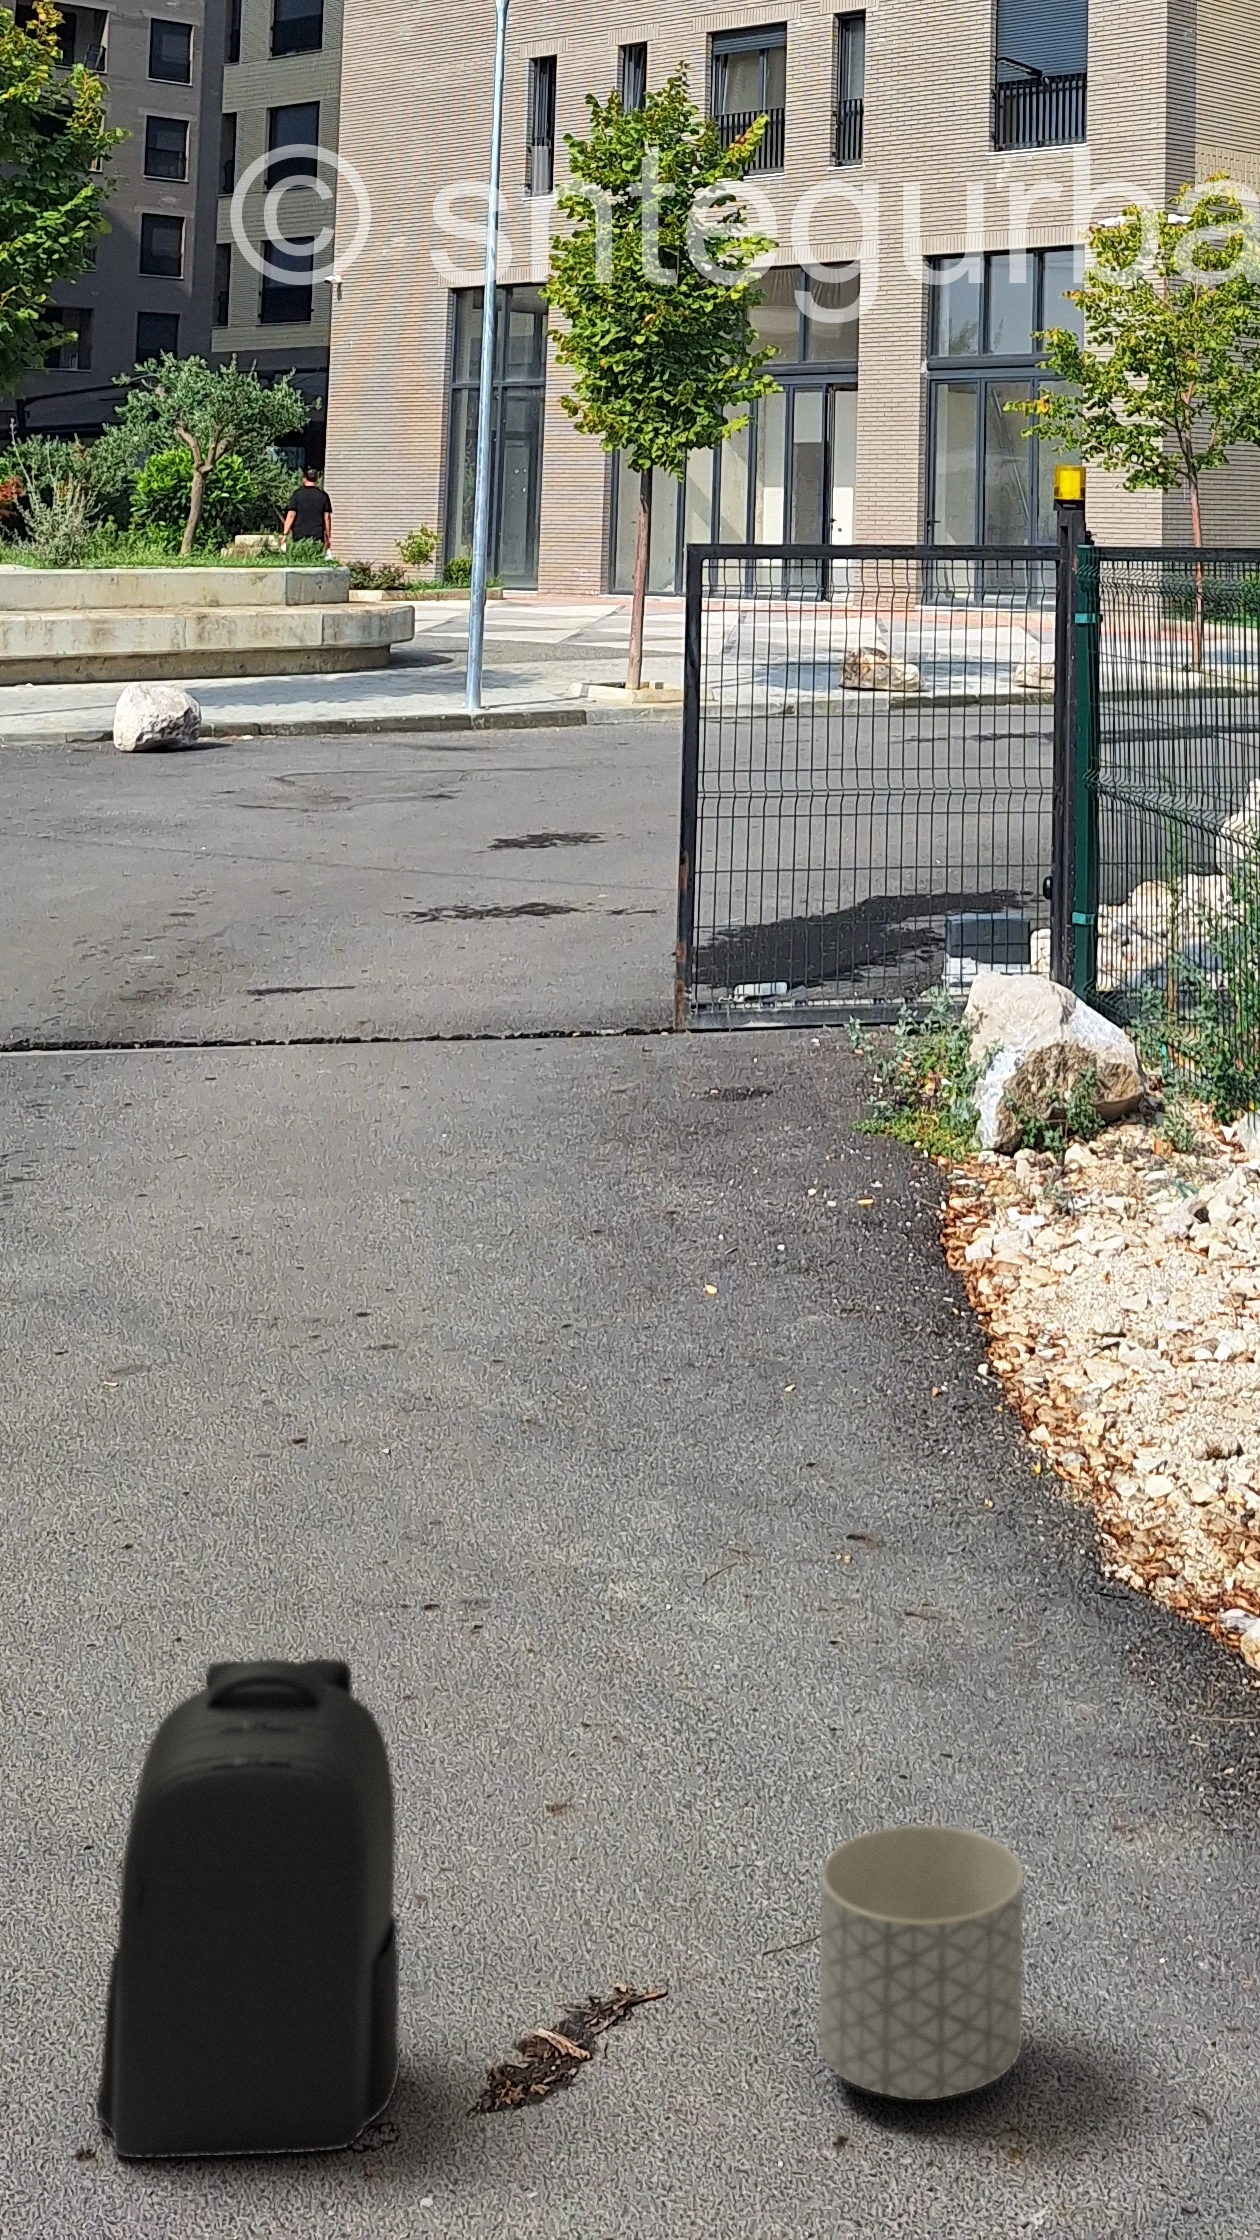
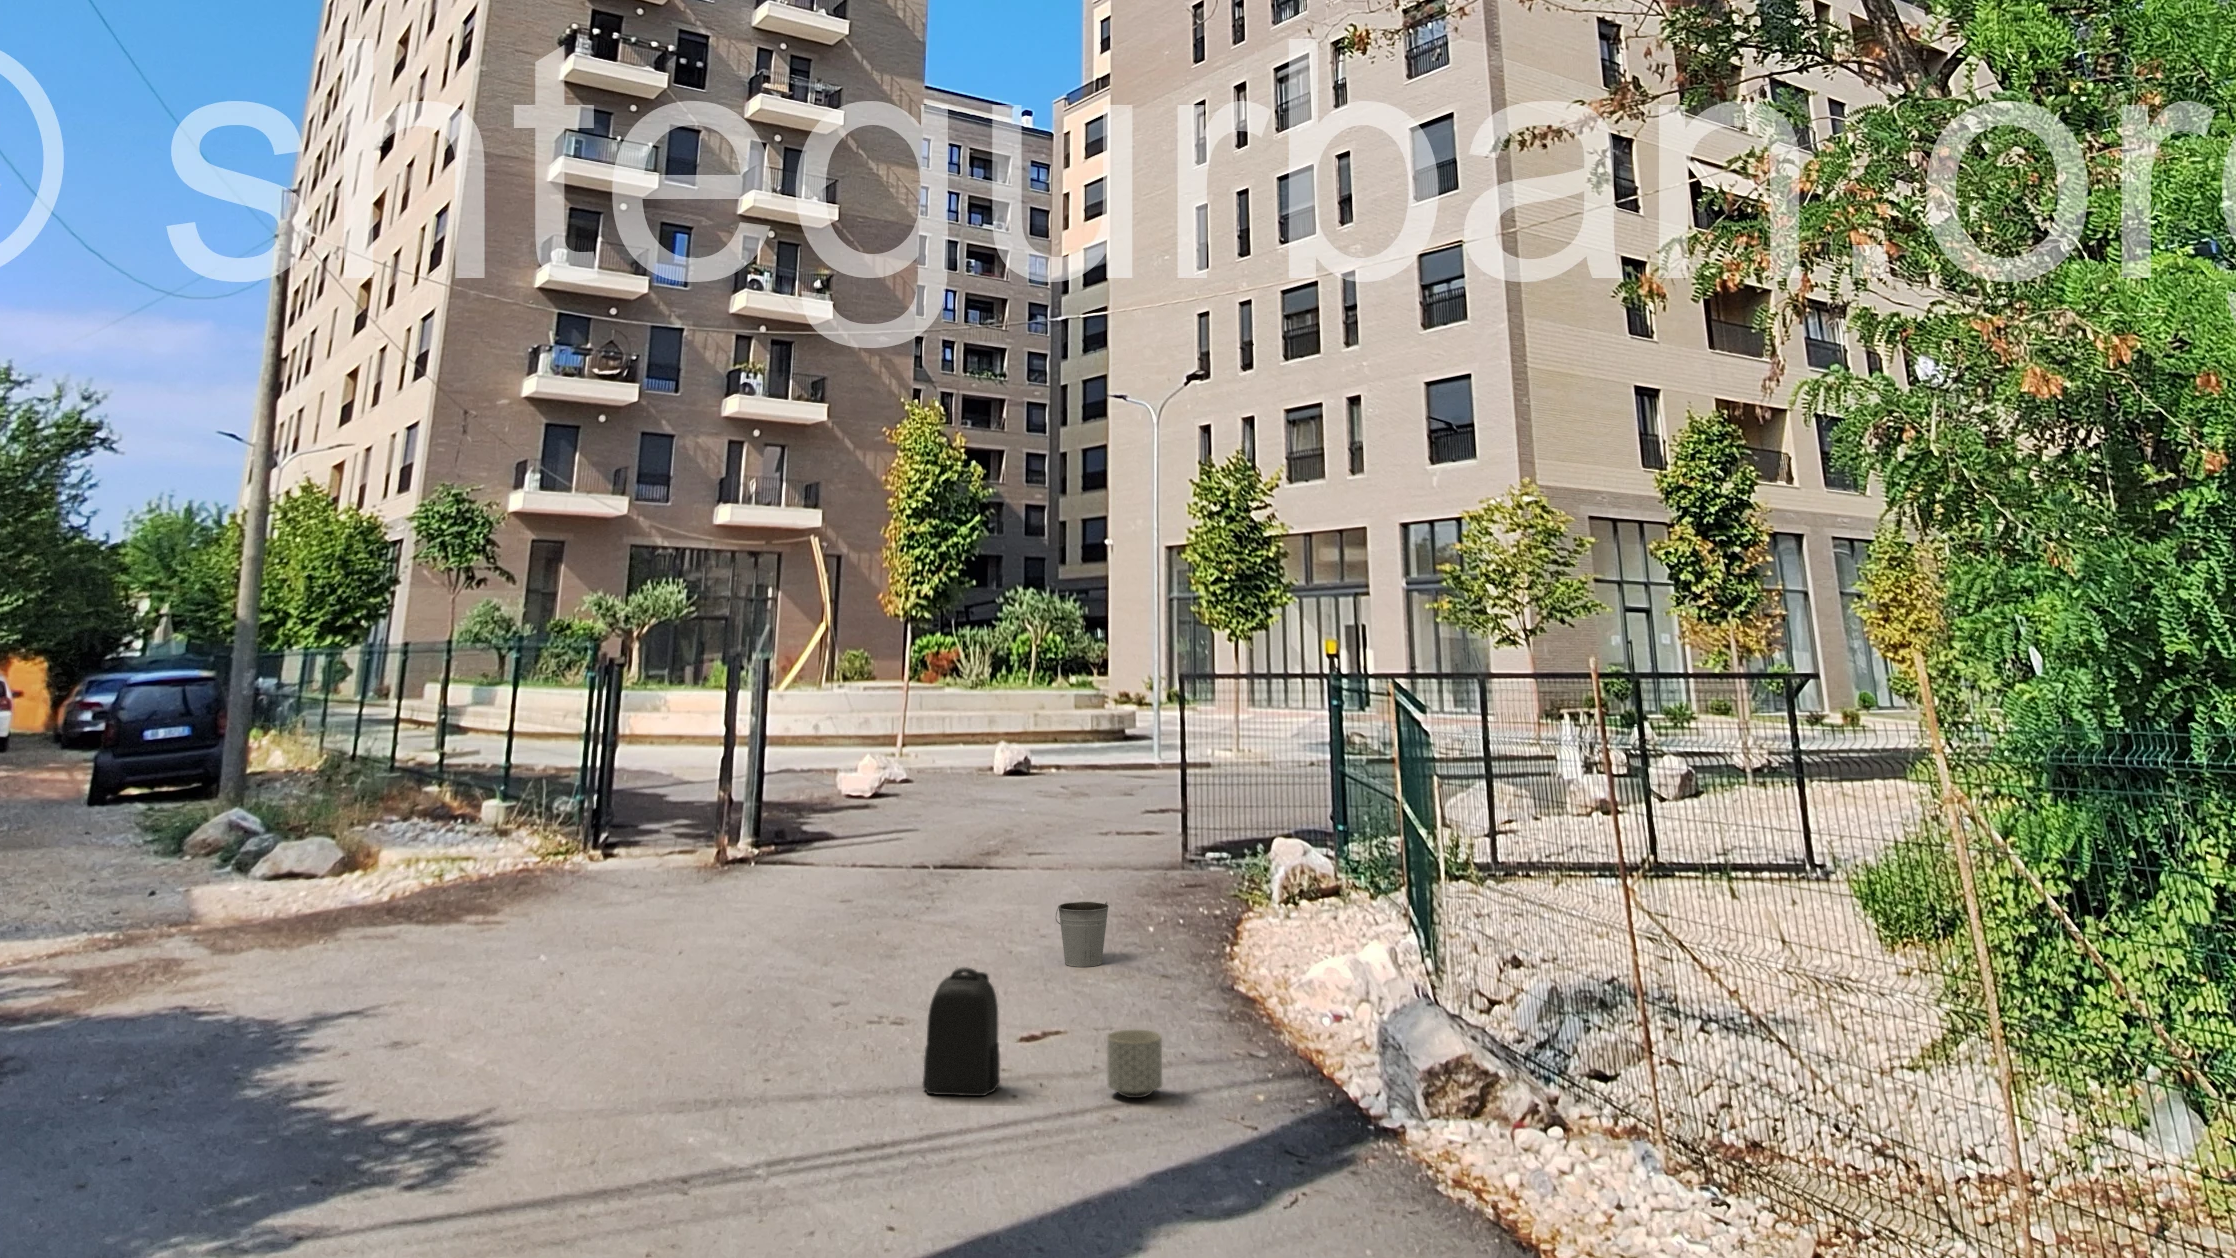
bucket: none [418,1174,575,1361] -> present [1056,902,1109,967]

